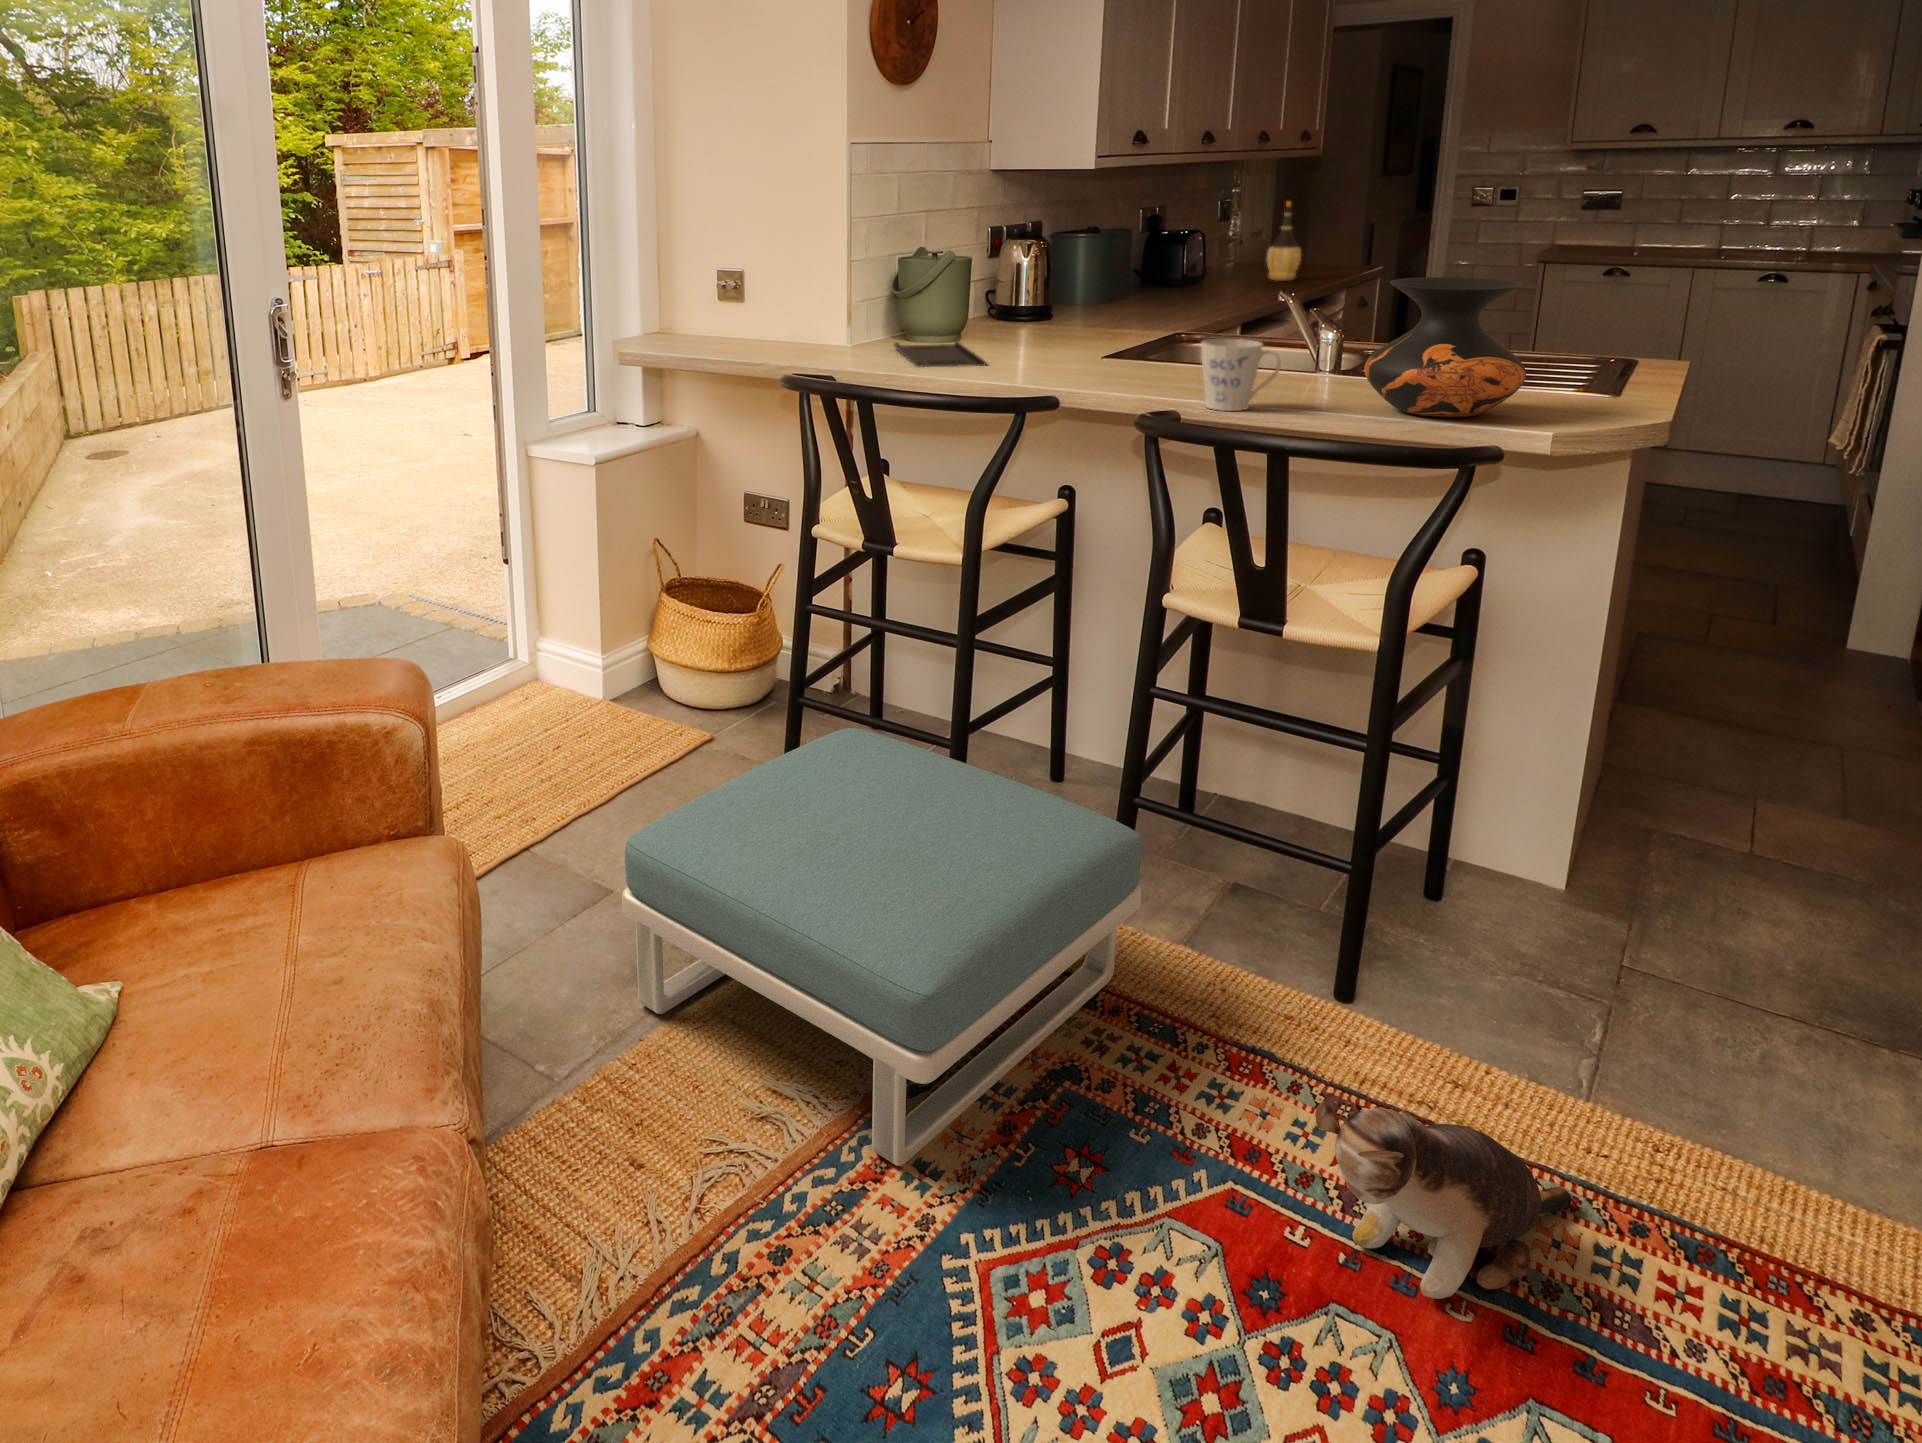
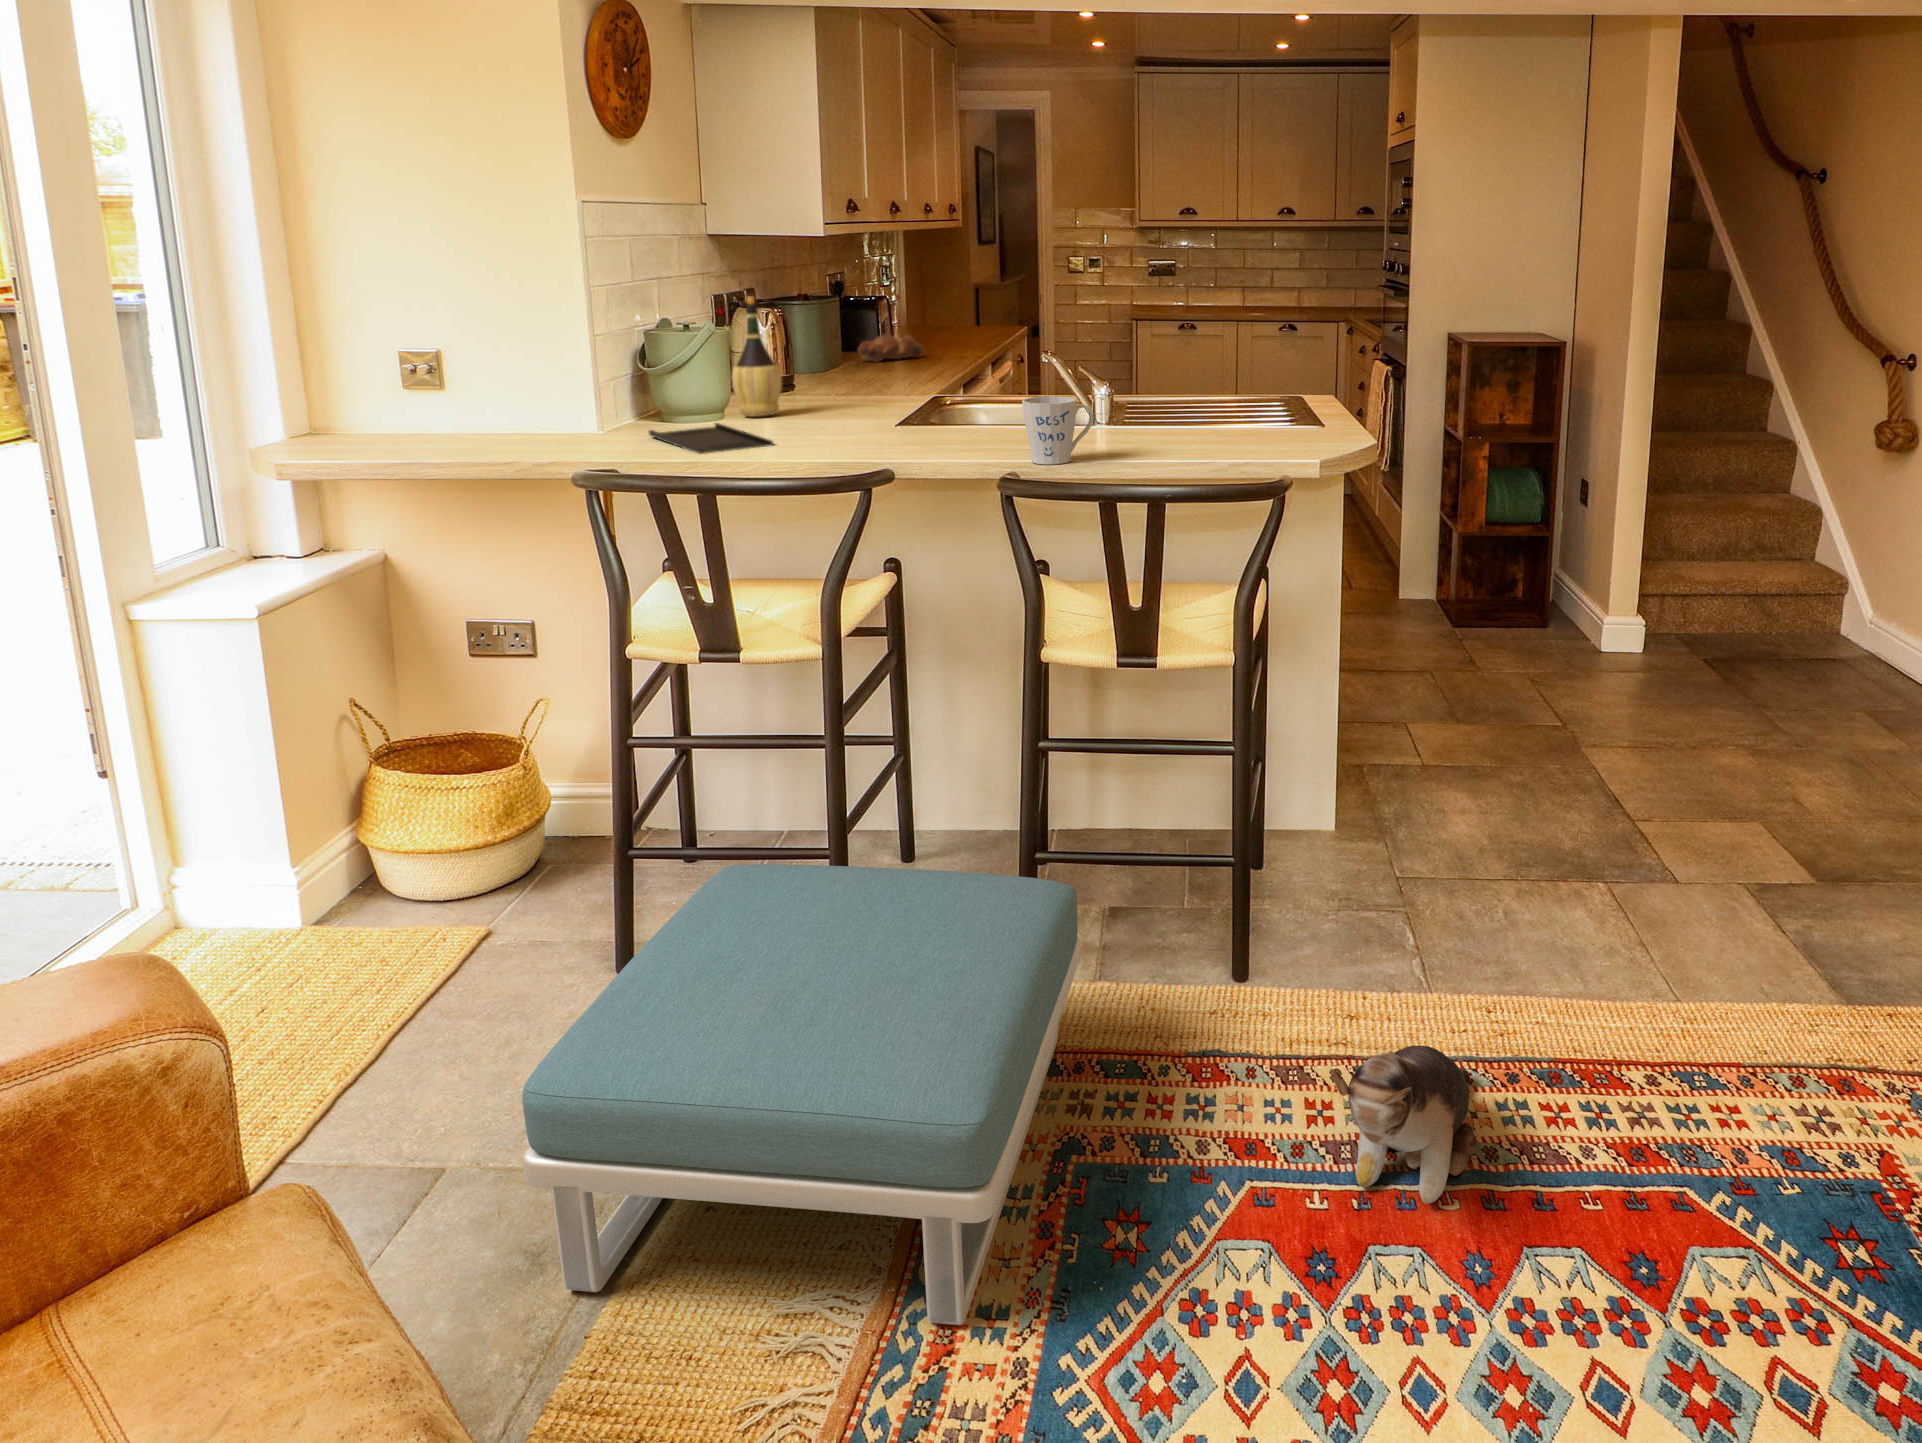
wine bottle: present [1267,202,1301,281] -> present [732,296,782,417]
bread loaf: none [1170,265,1244,294] -> present [858,334,923,362]
vase: present [1364,277,1526,418] -> none [1153,330,1275,451]

